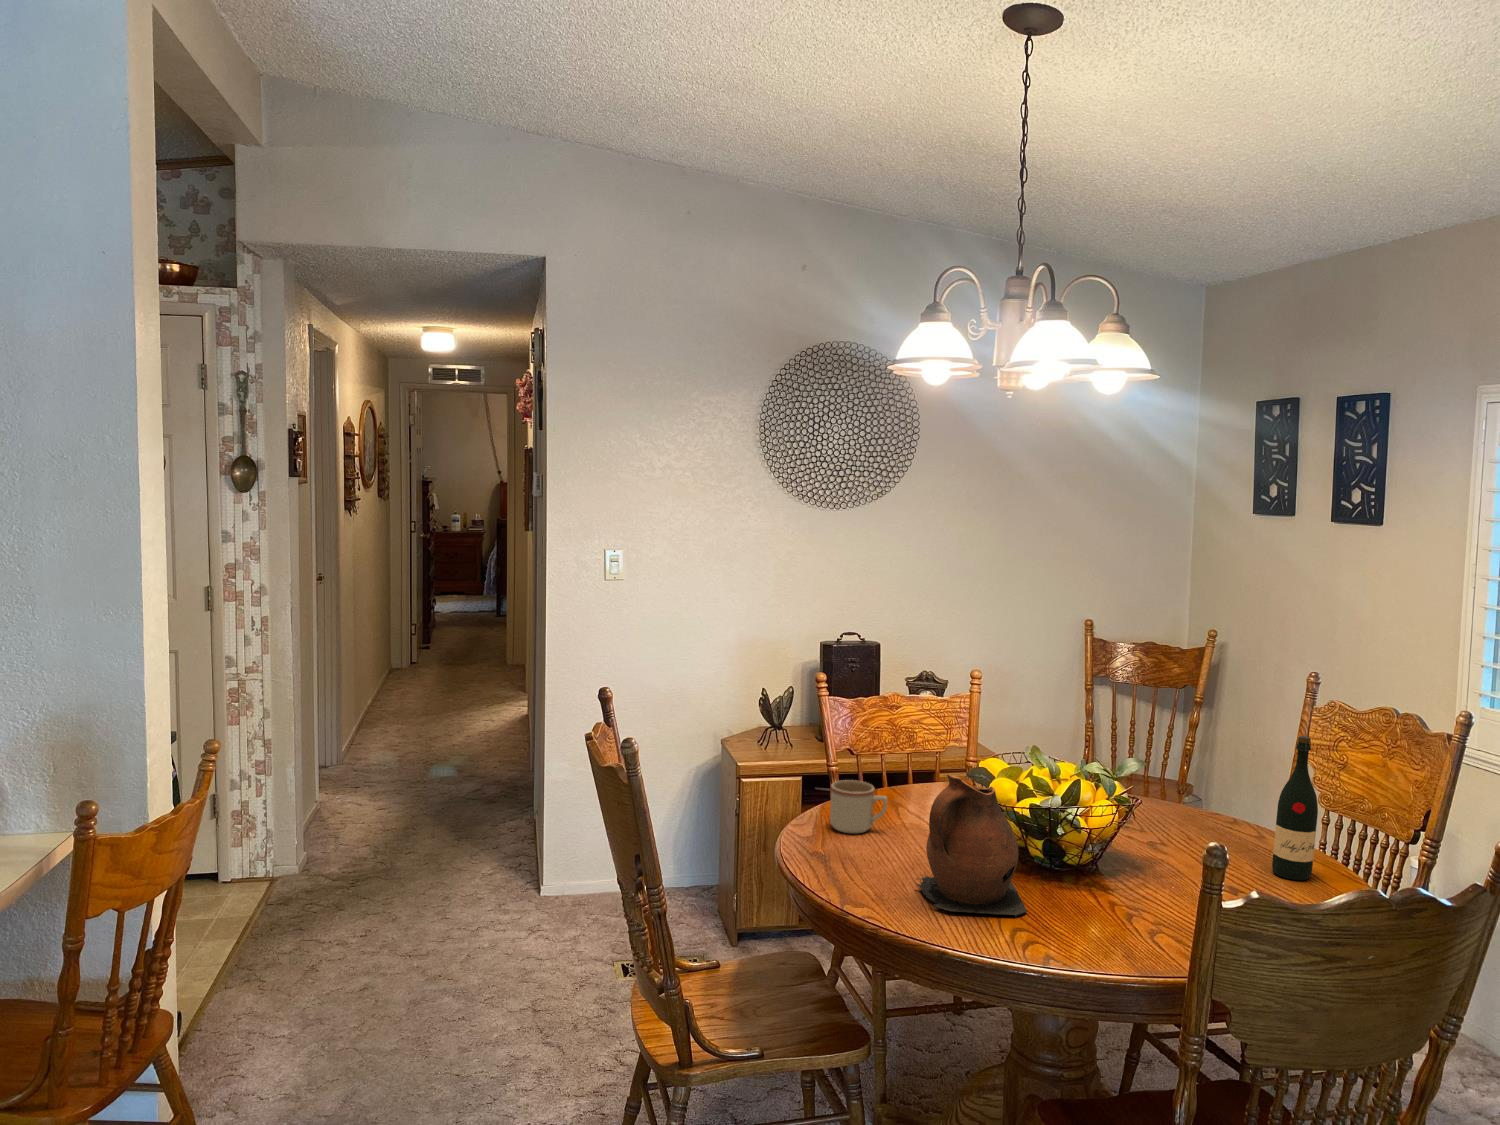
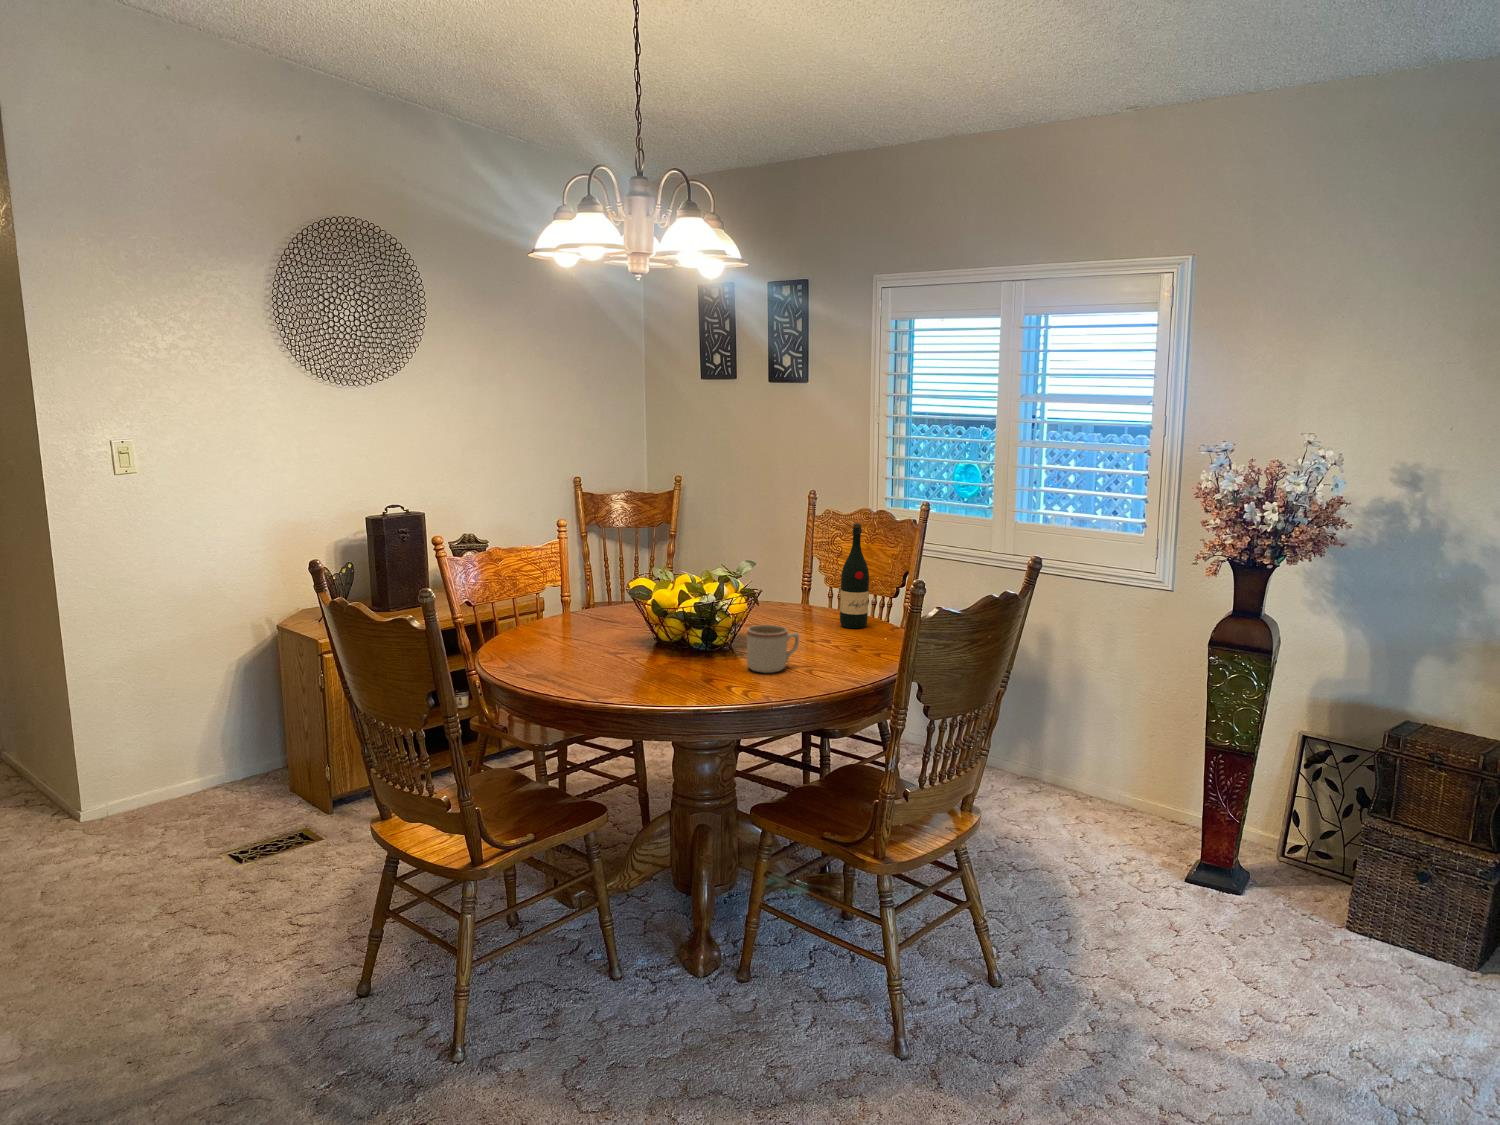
ceramic pitcher: present [916,774,1027,918] -> none [627,580,727,691]
mug: present [830,780,887,833] -> present [747,625,799,673]

